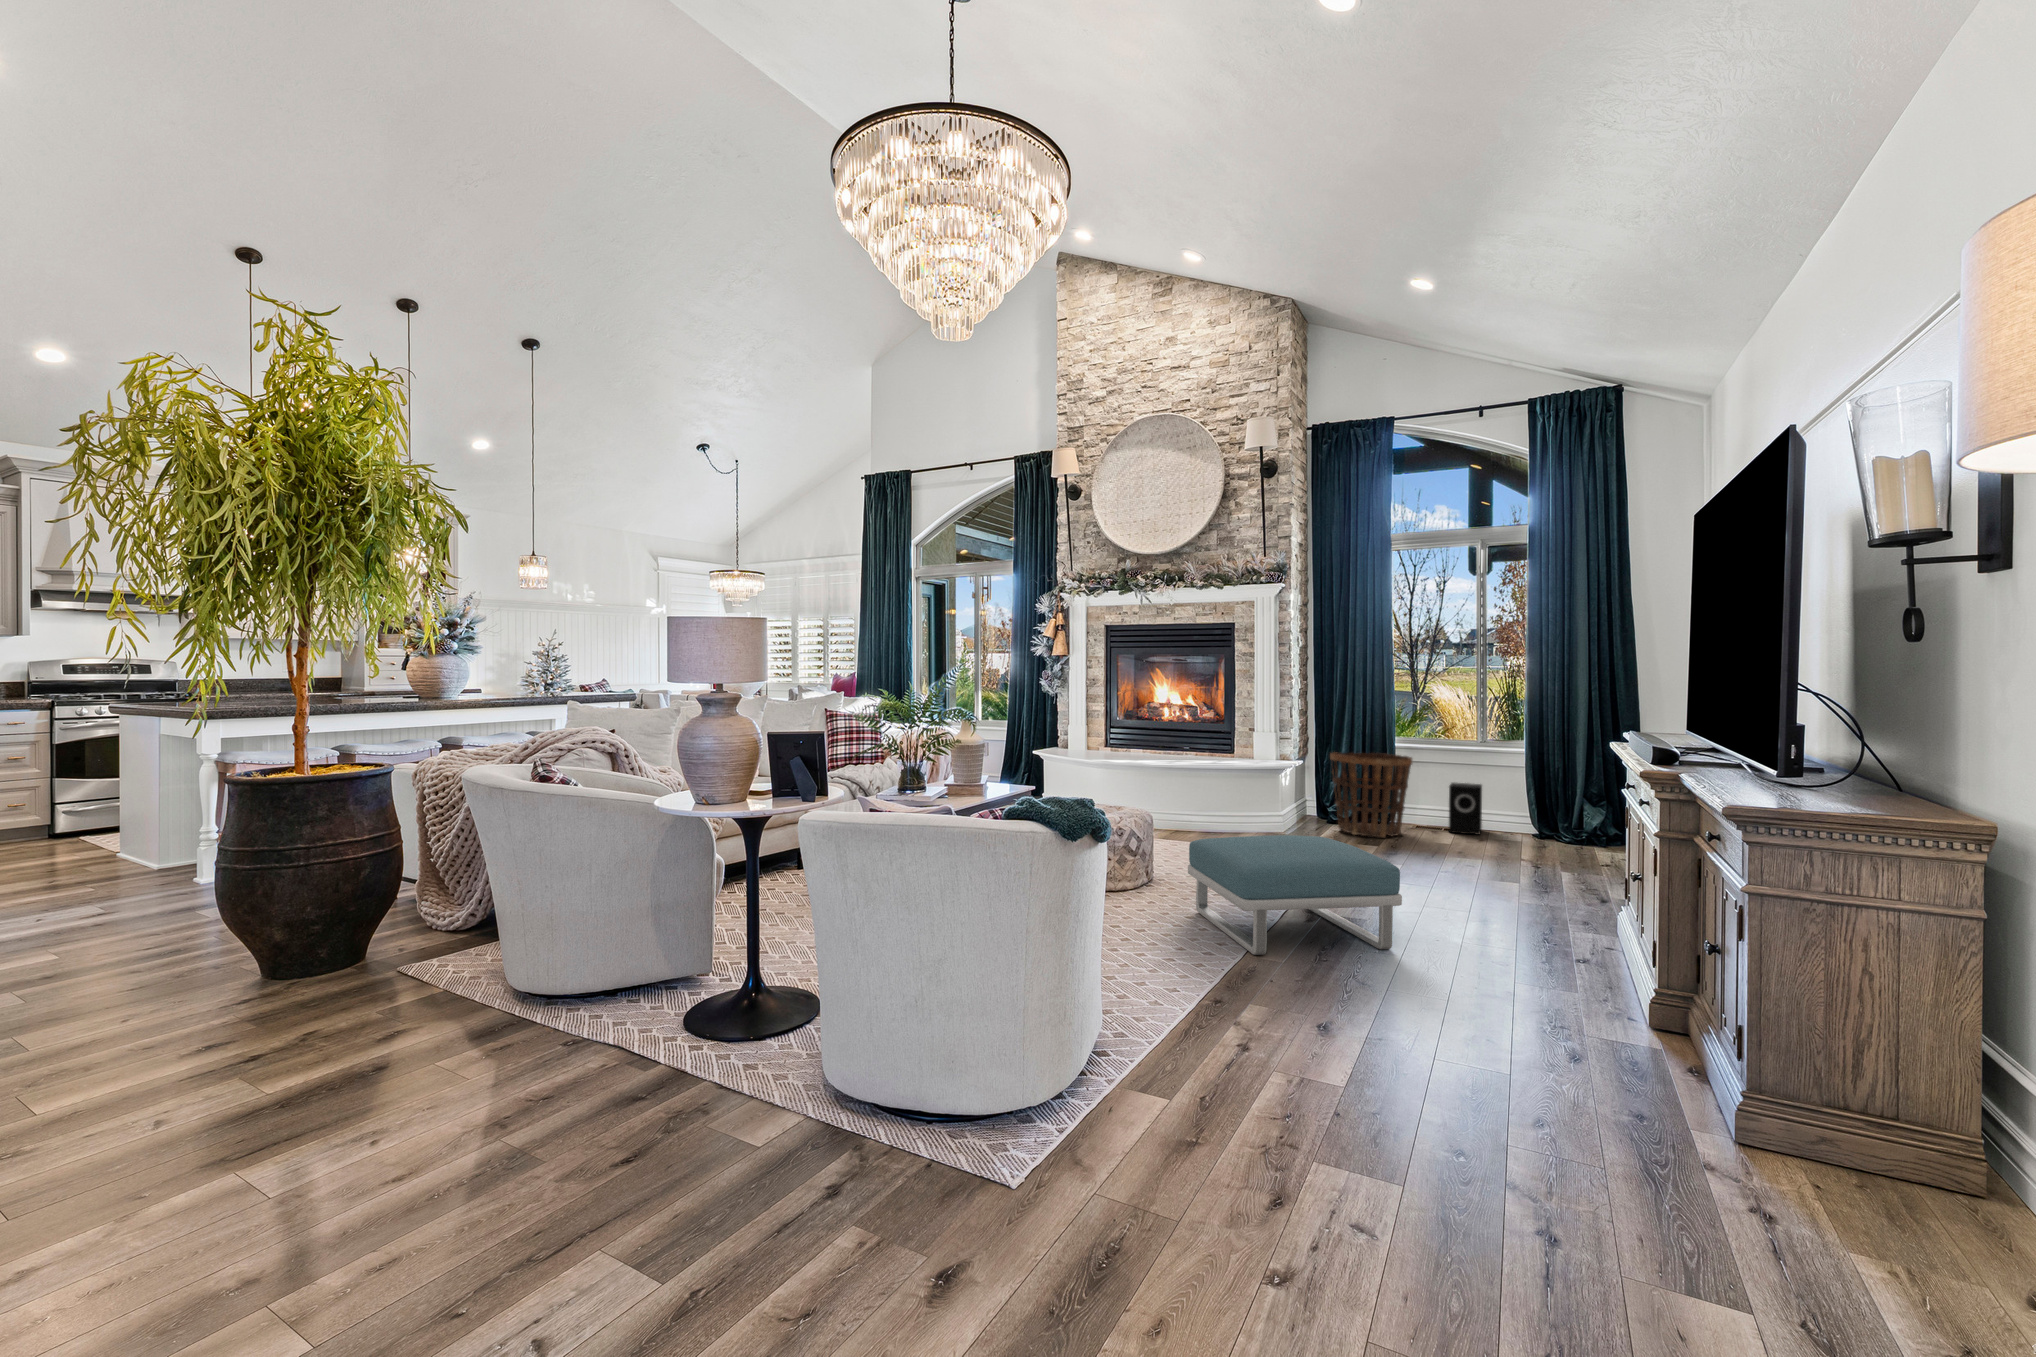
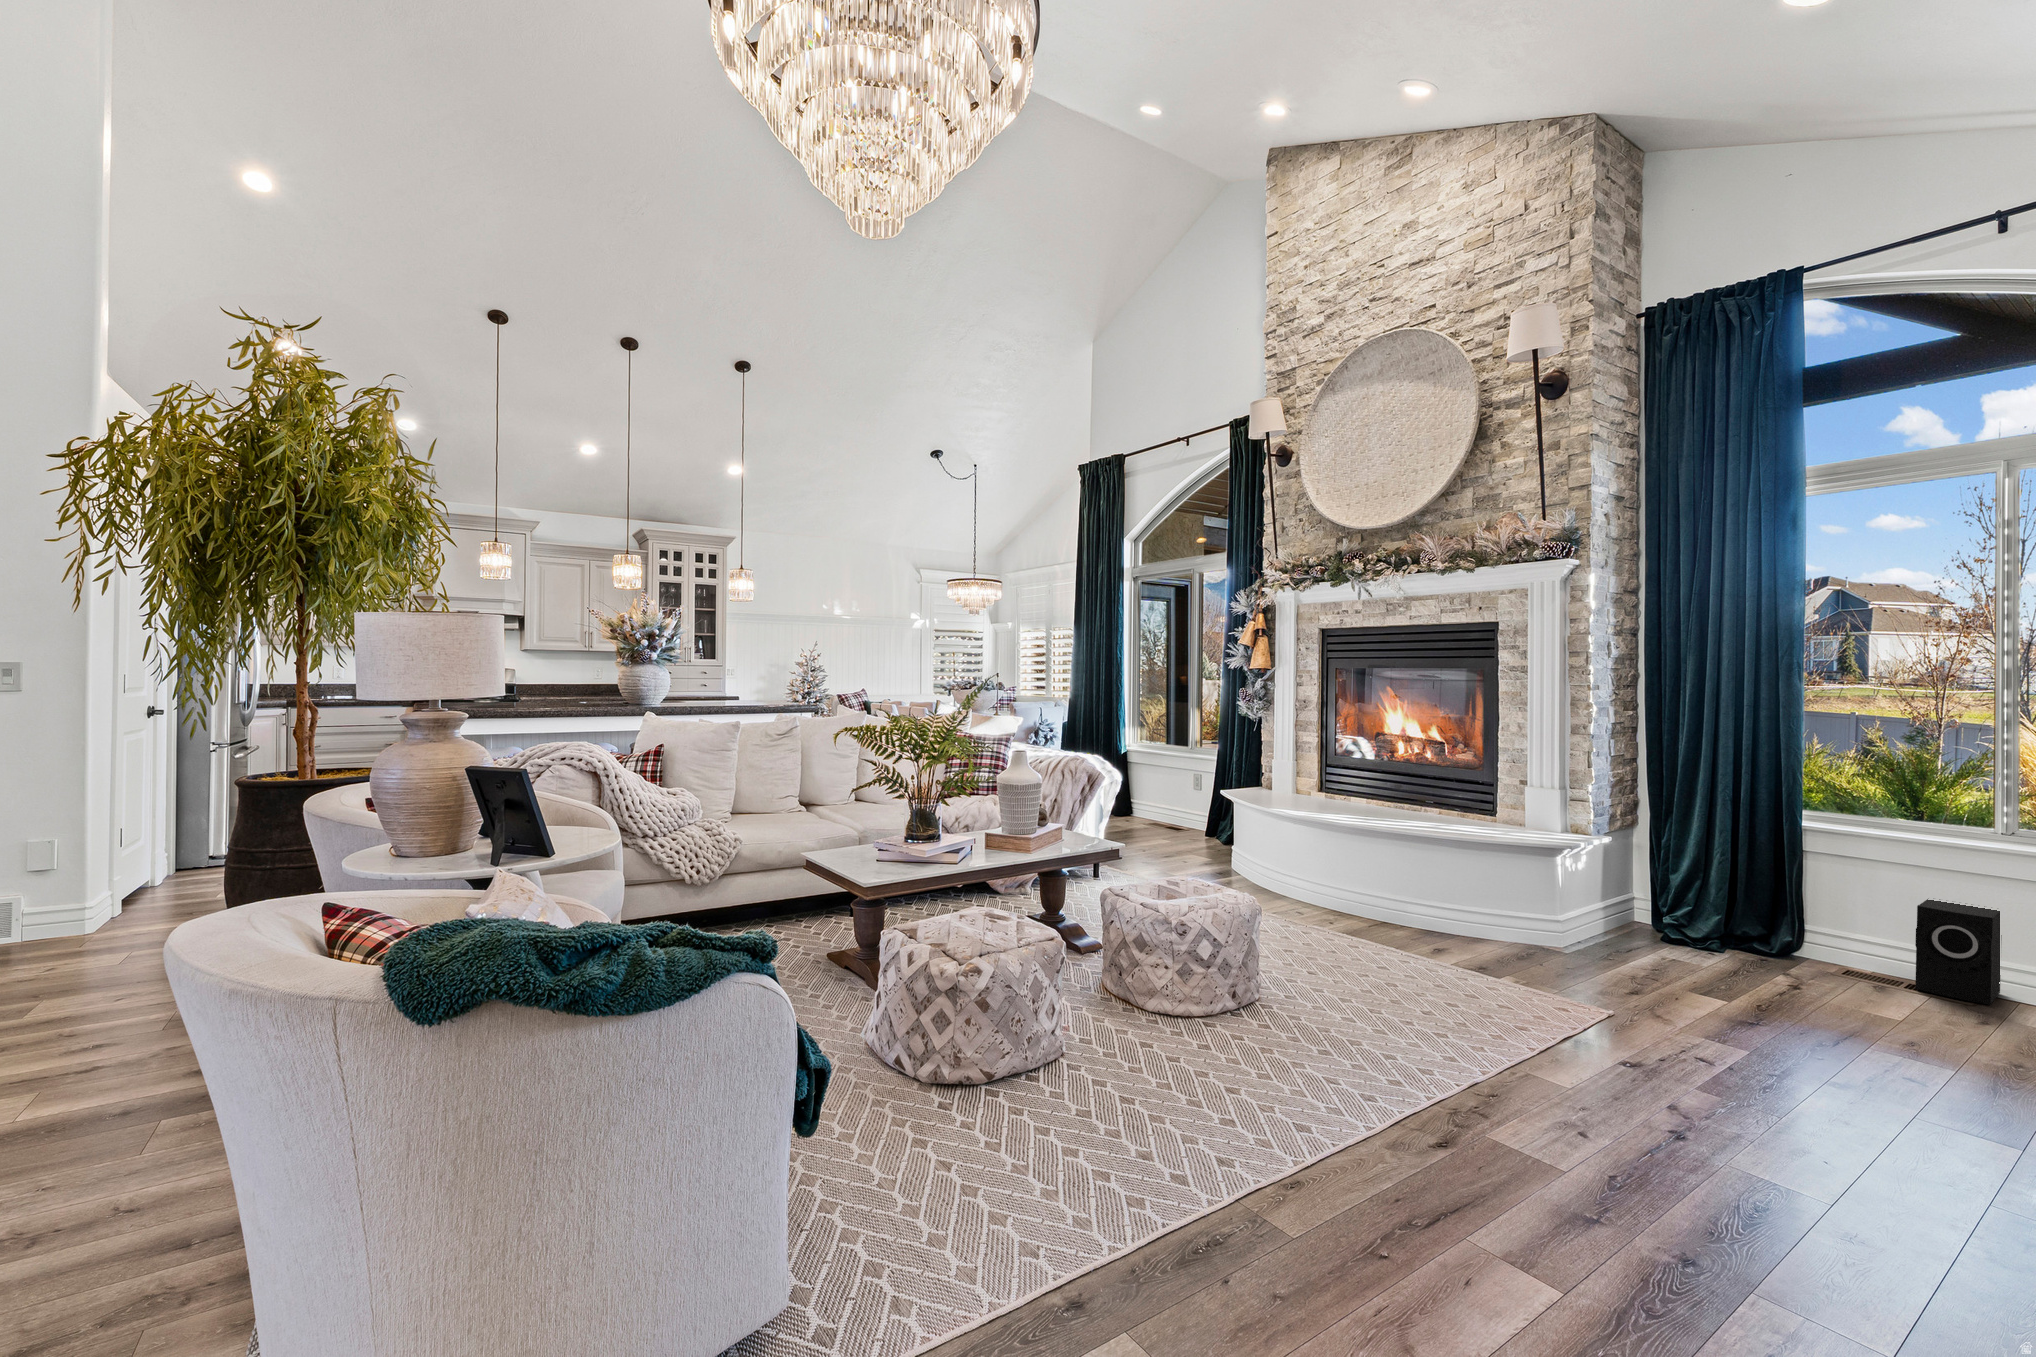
basket: present [1330,752,1412,837] -> none [1659,828,1828,984]
footstool: present [1188,835,1402,955] -> none [1225,985,1597,1312]

